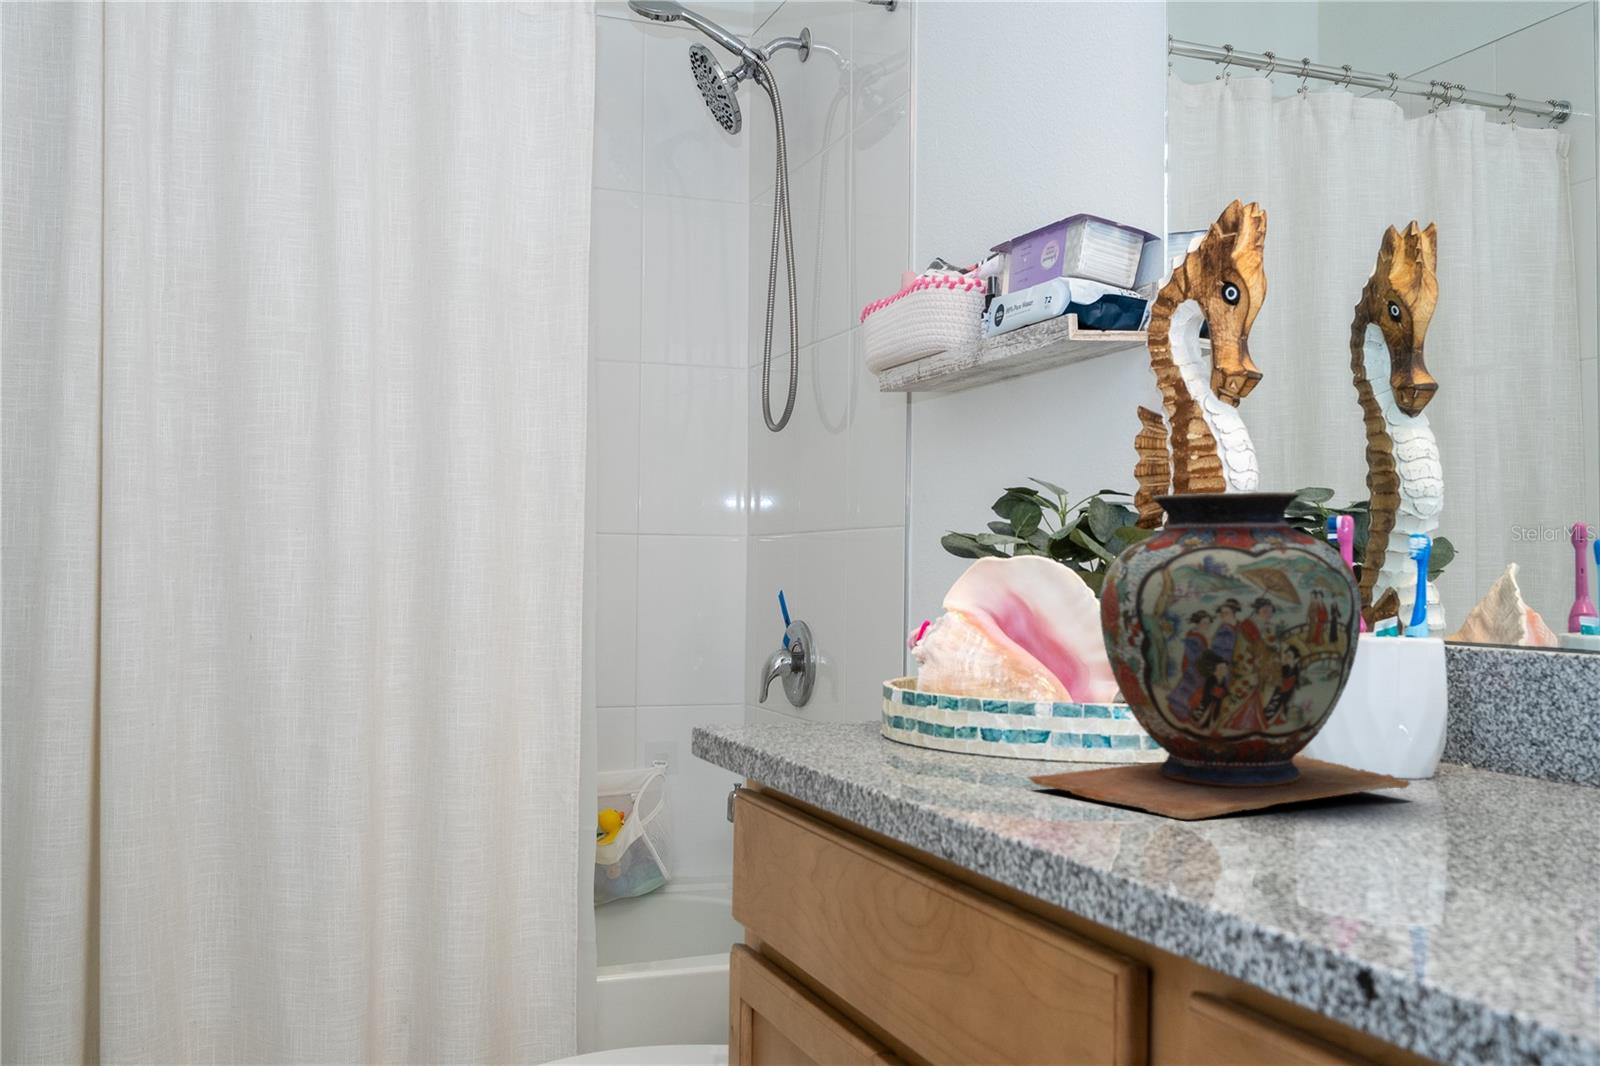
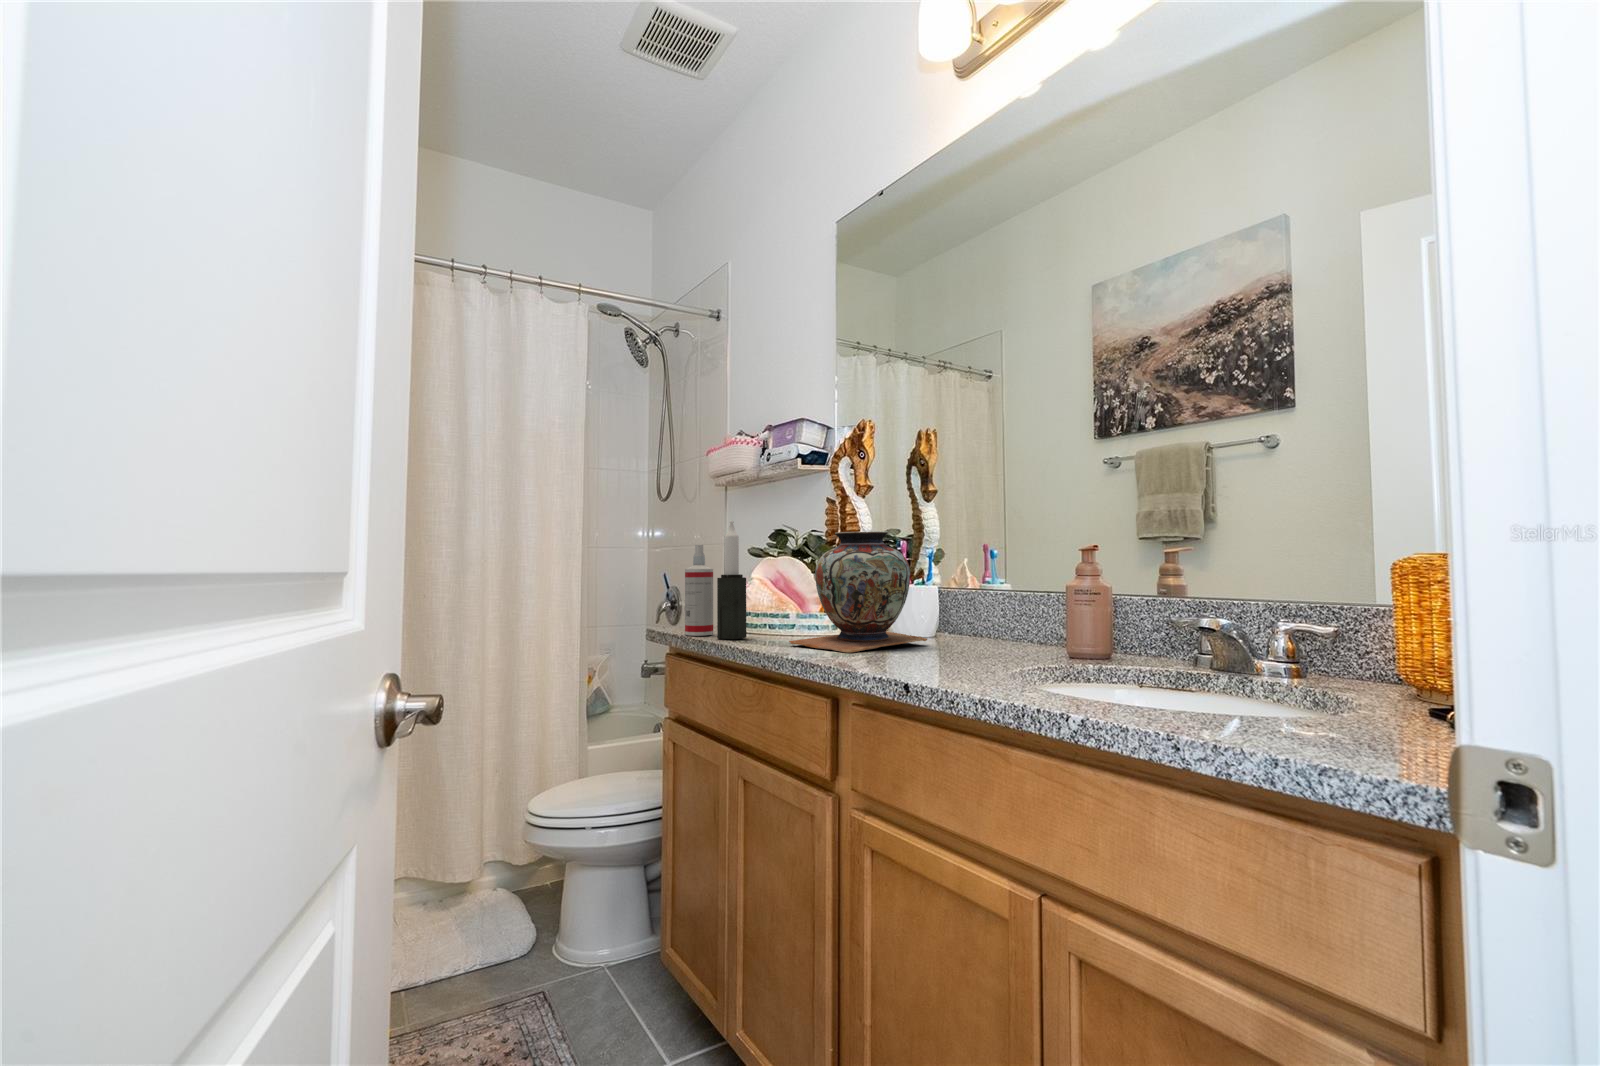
candle: none [855,467,927,764] -> present [717,520,746,639]
spray bottle: none [782,527,851,749] -> present [685,545,713,636]

